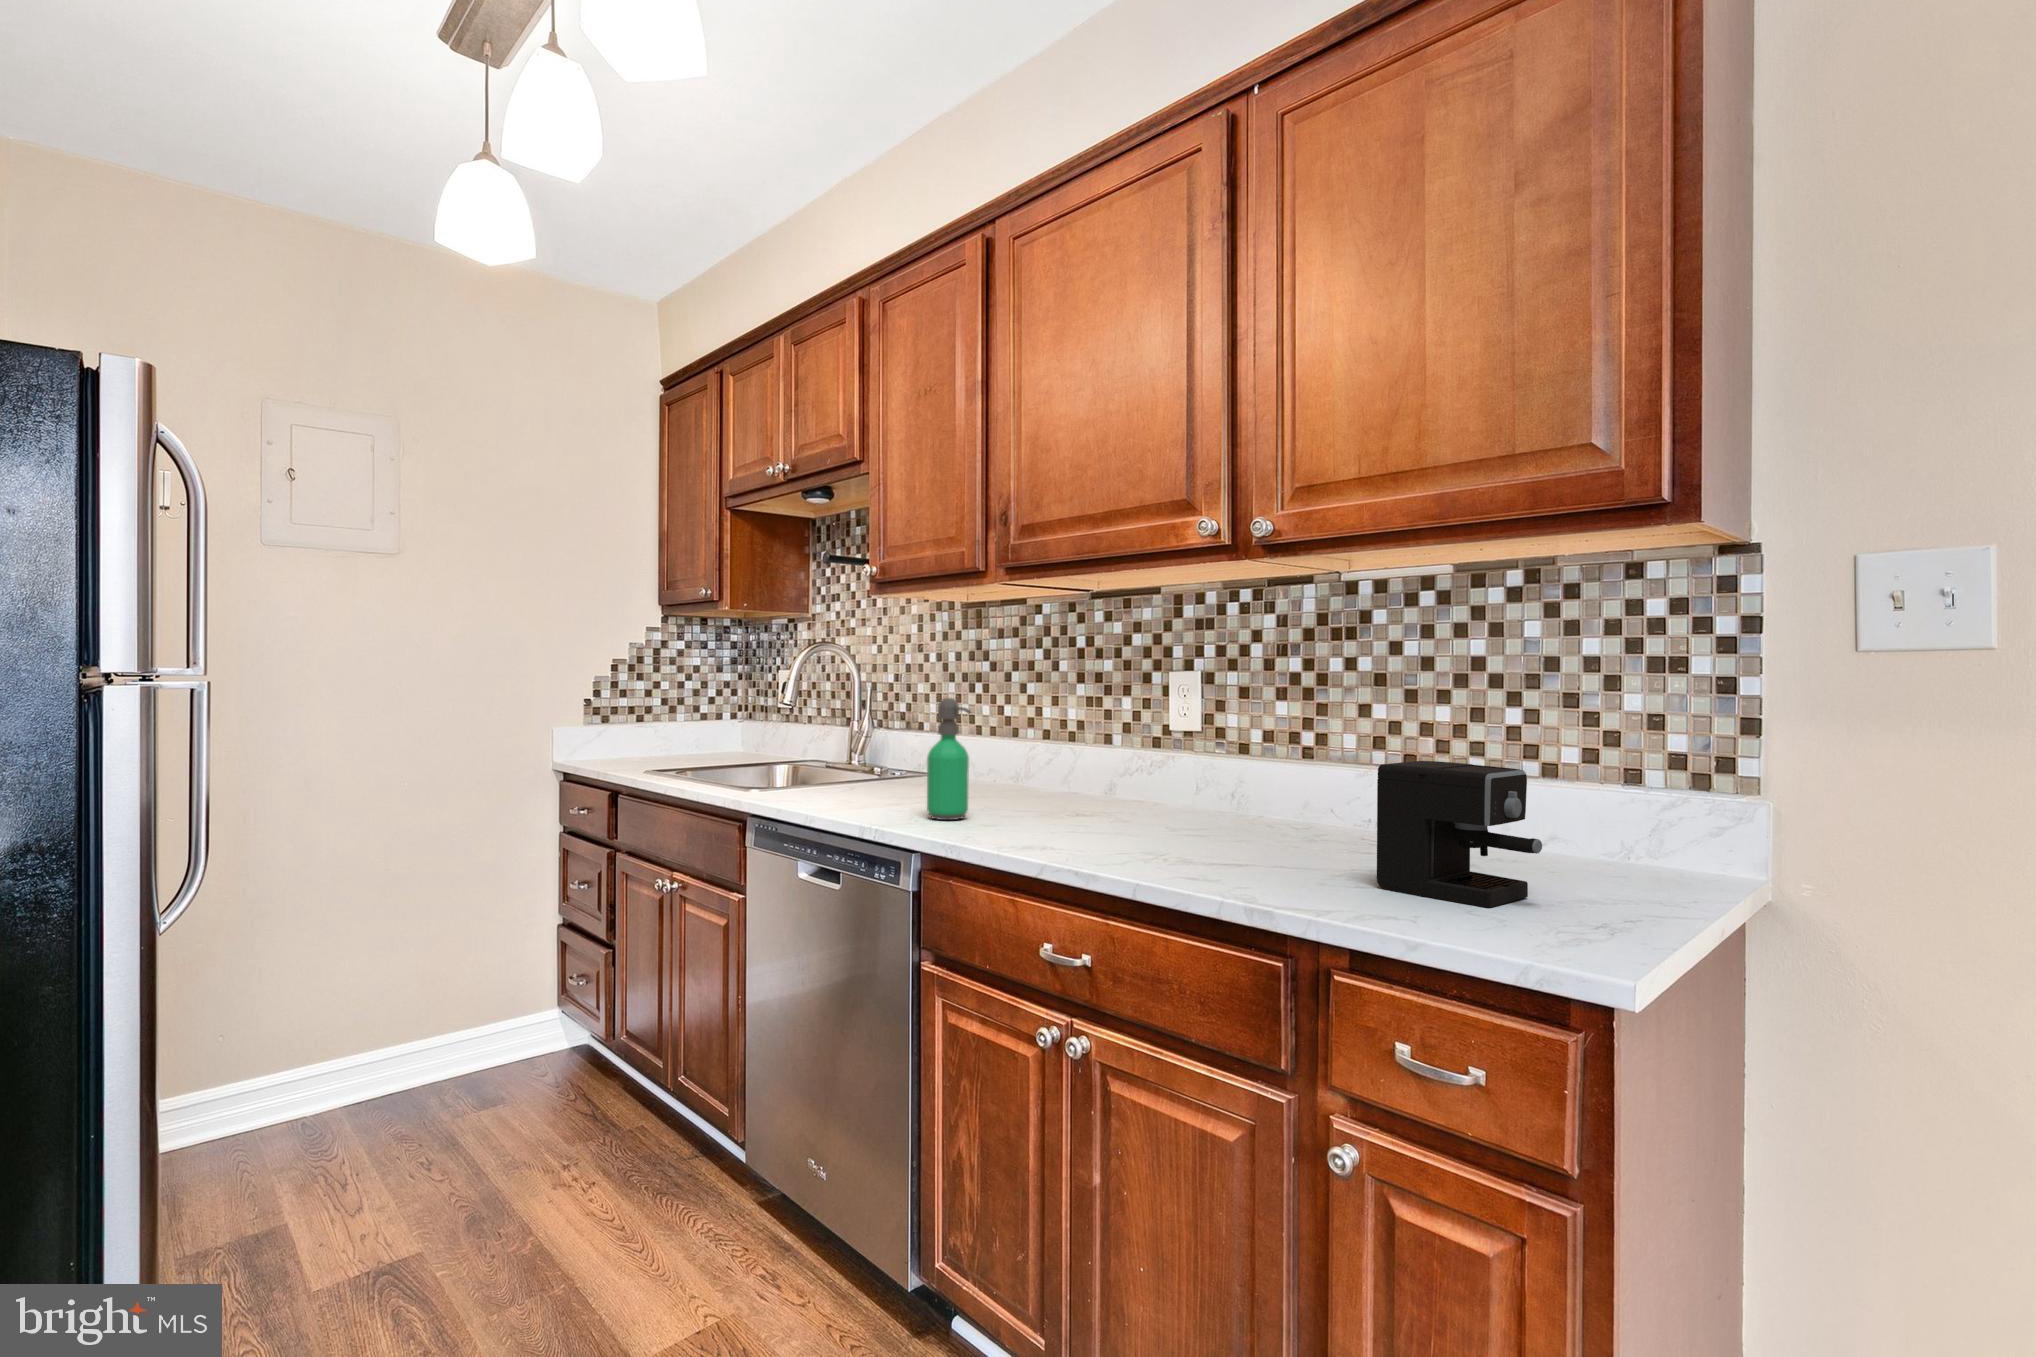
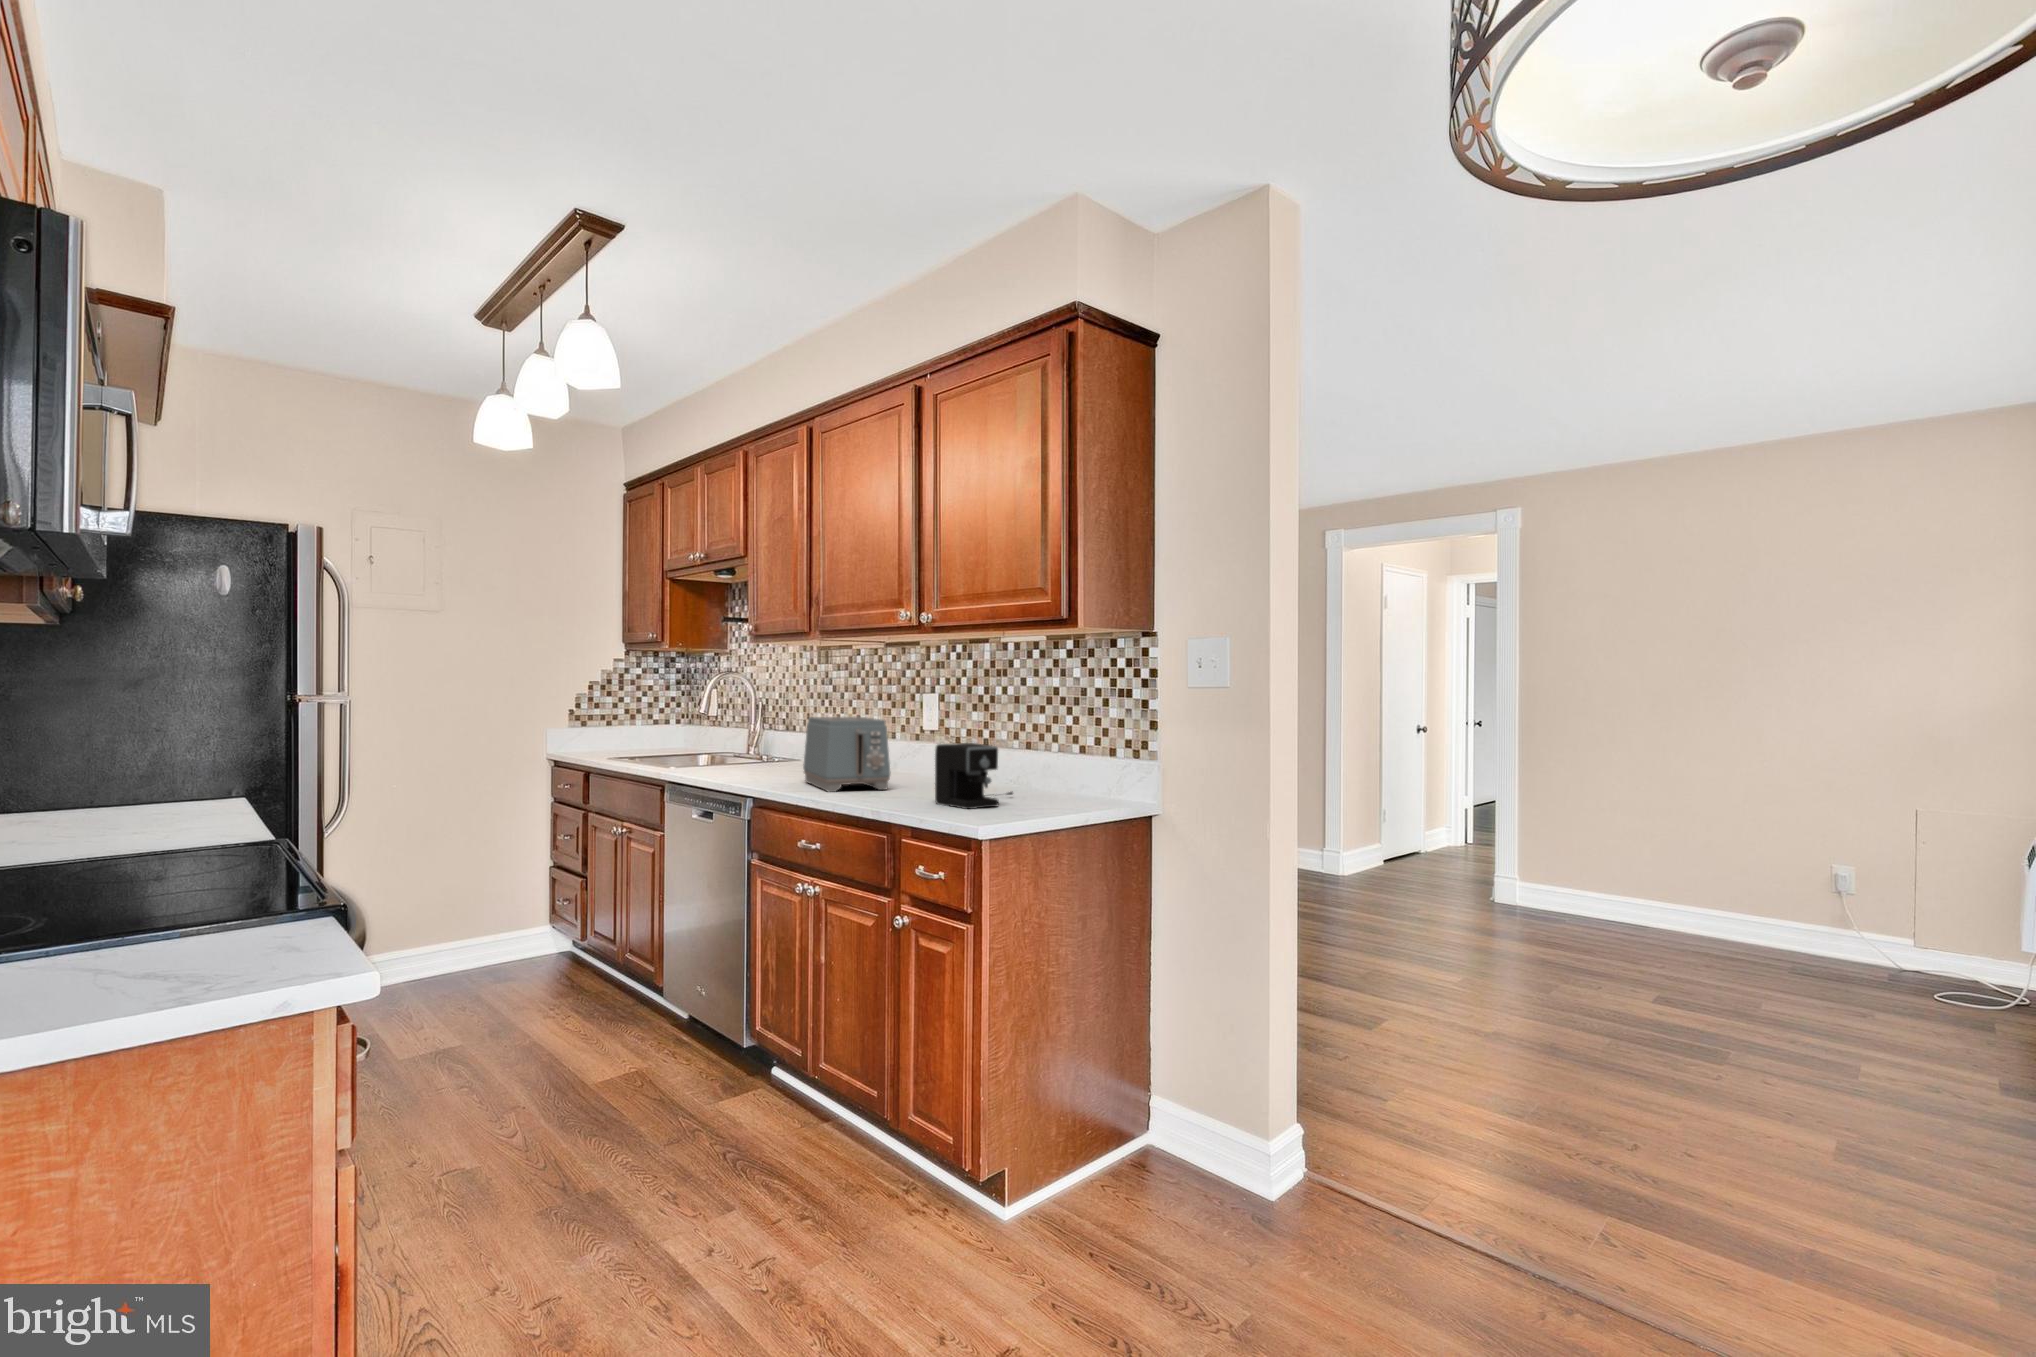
soap dispenser: present [927,698,971,820] -> none [757,711,782,781]
toaster: none [1014,708,1203,850] -> present [803,717,890,792]

